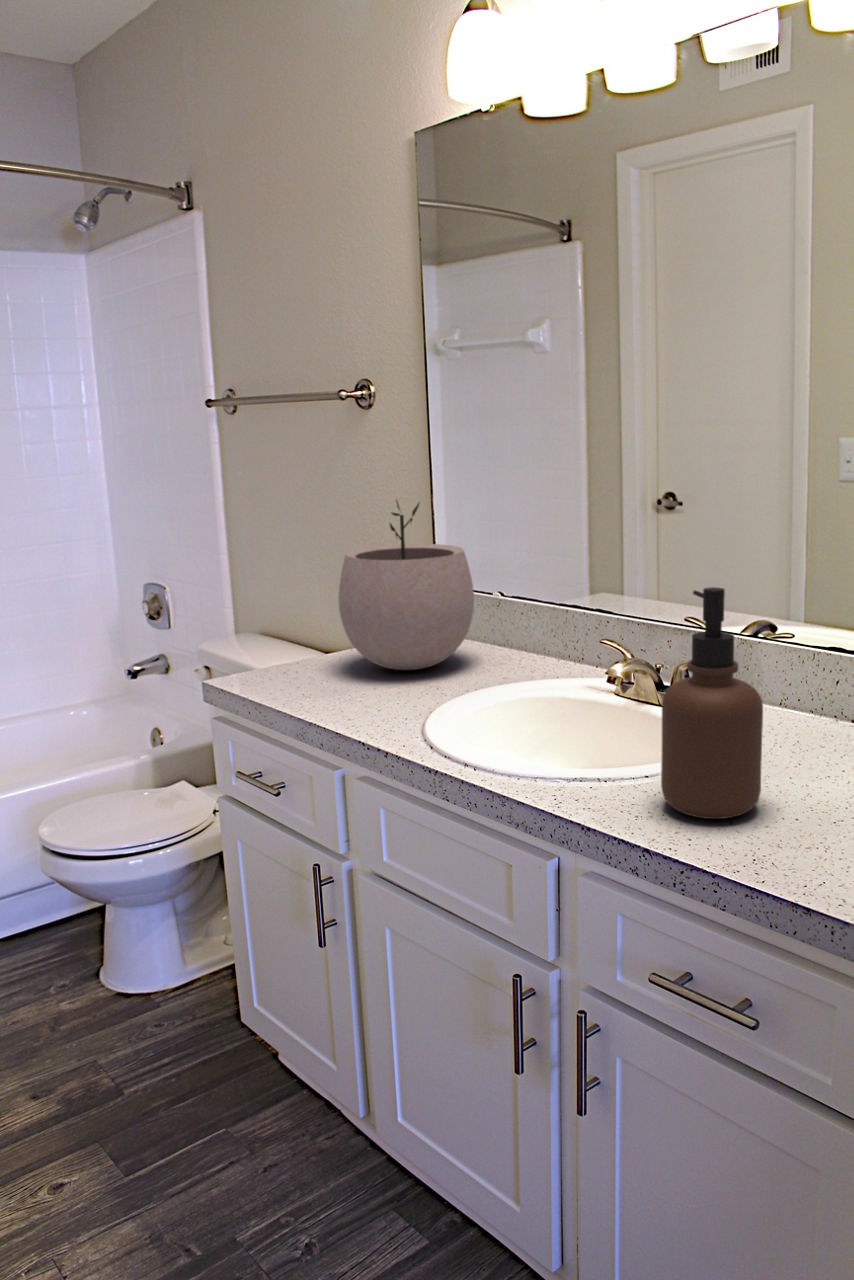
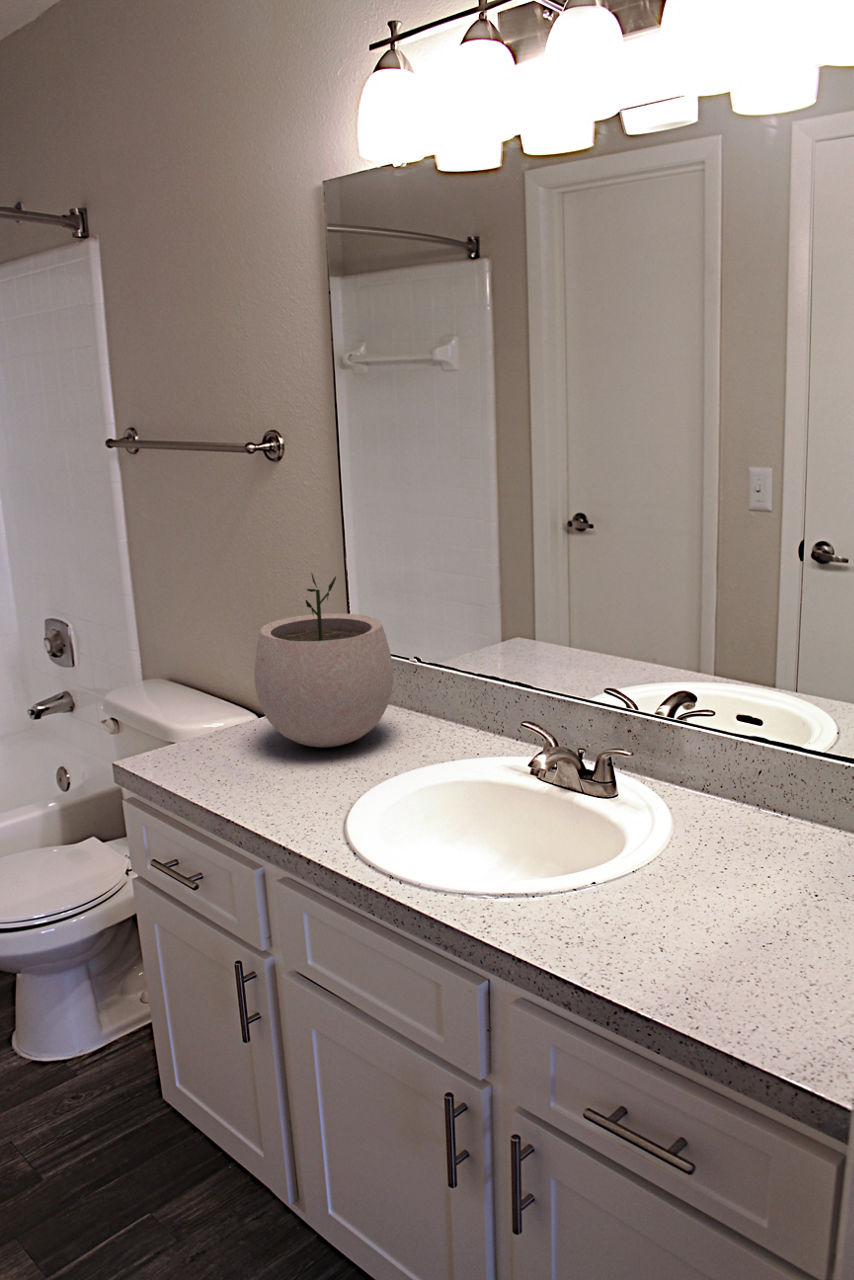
soap dispenser: present [661,587,763,819] -> none [590,714,689,945]

